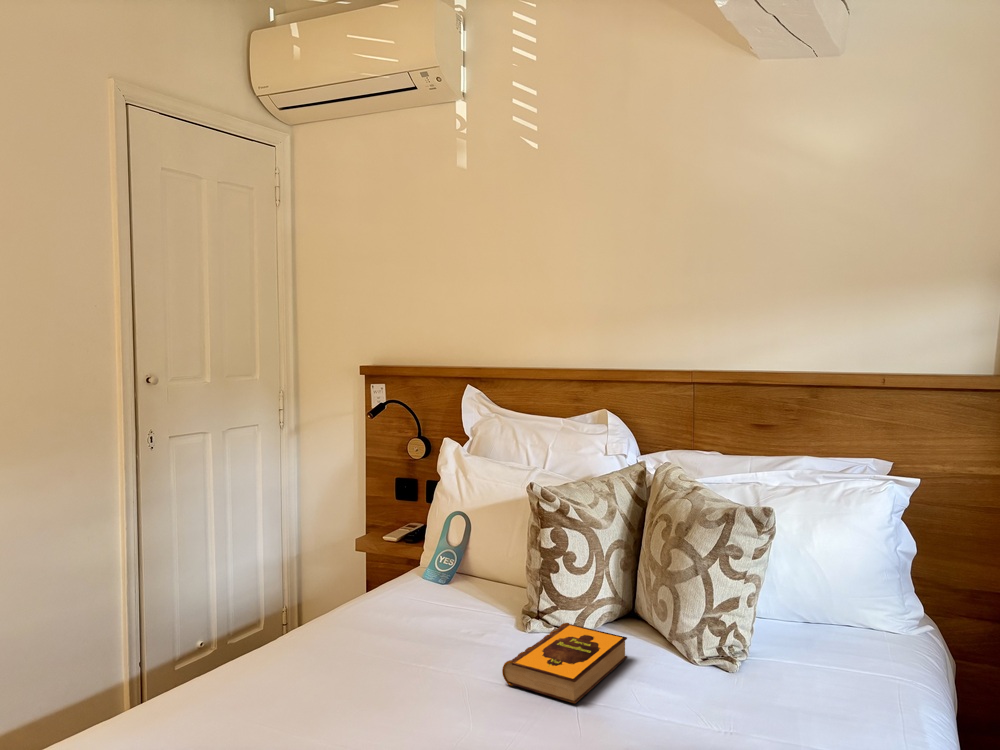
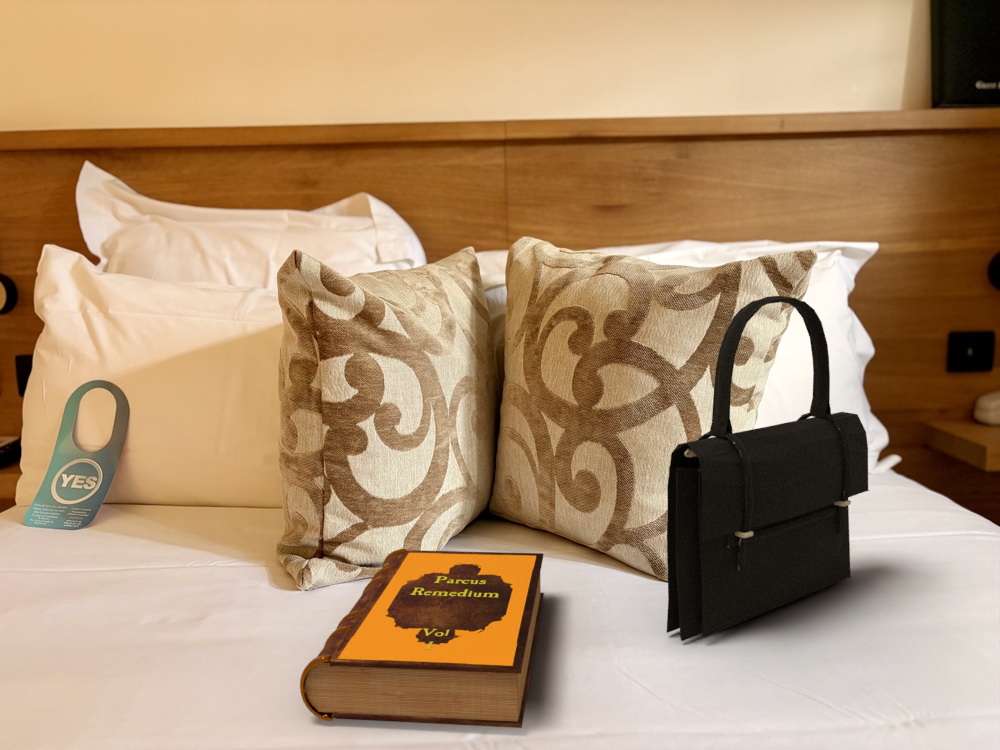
handbag: none [666,535,798,690] -> present [667,296,869,641]

